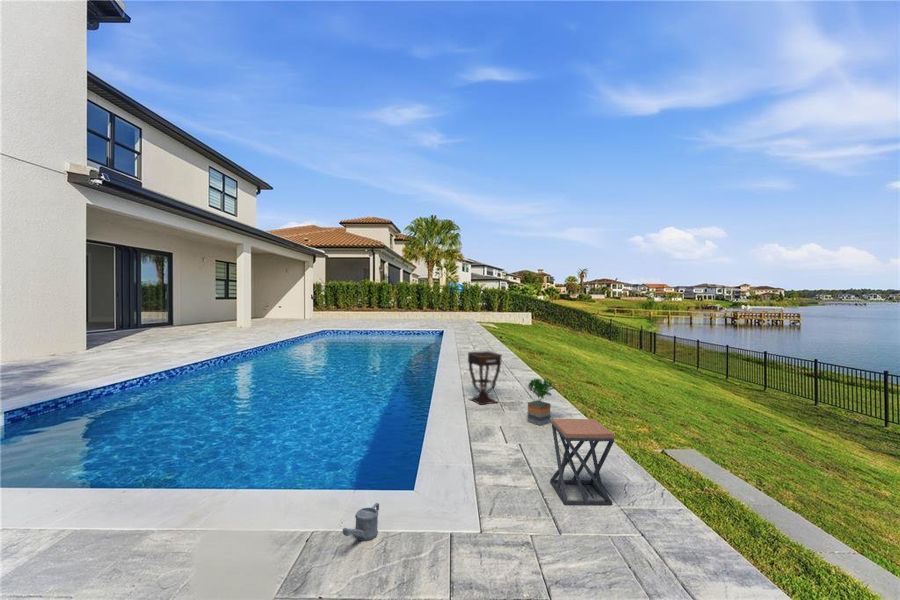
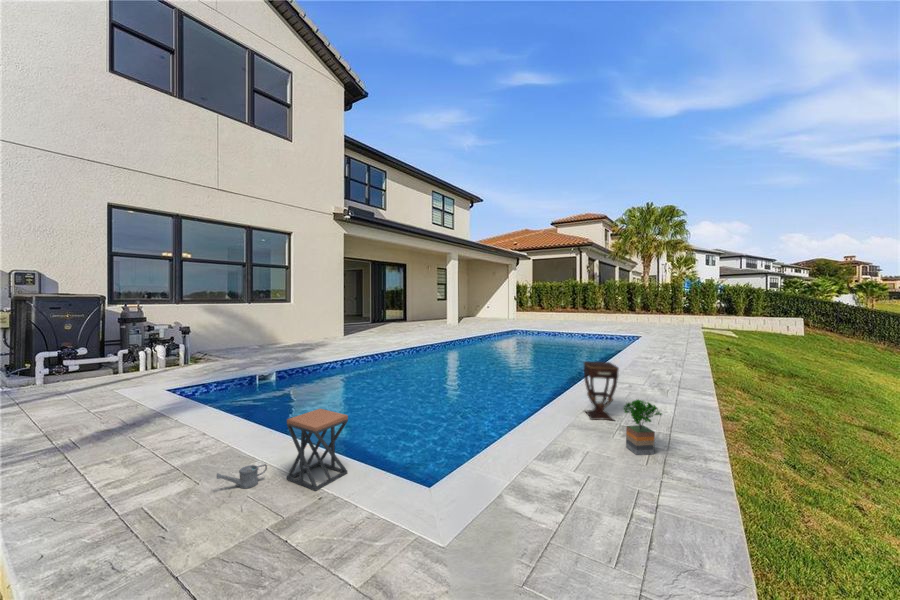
stool: present [550,419,614,505] -> present [287,409,348,491]
watering can: present [343,503,379,541] -> present [217,464,267,489]

